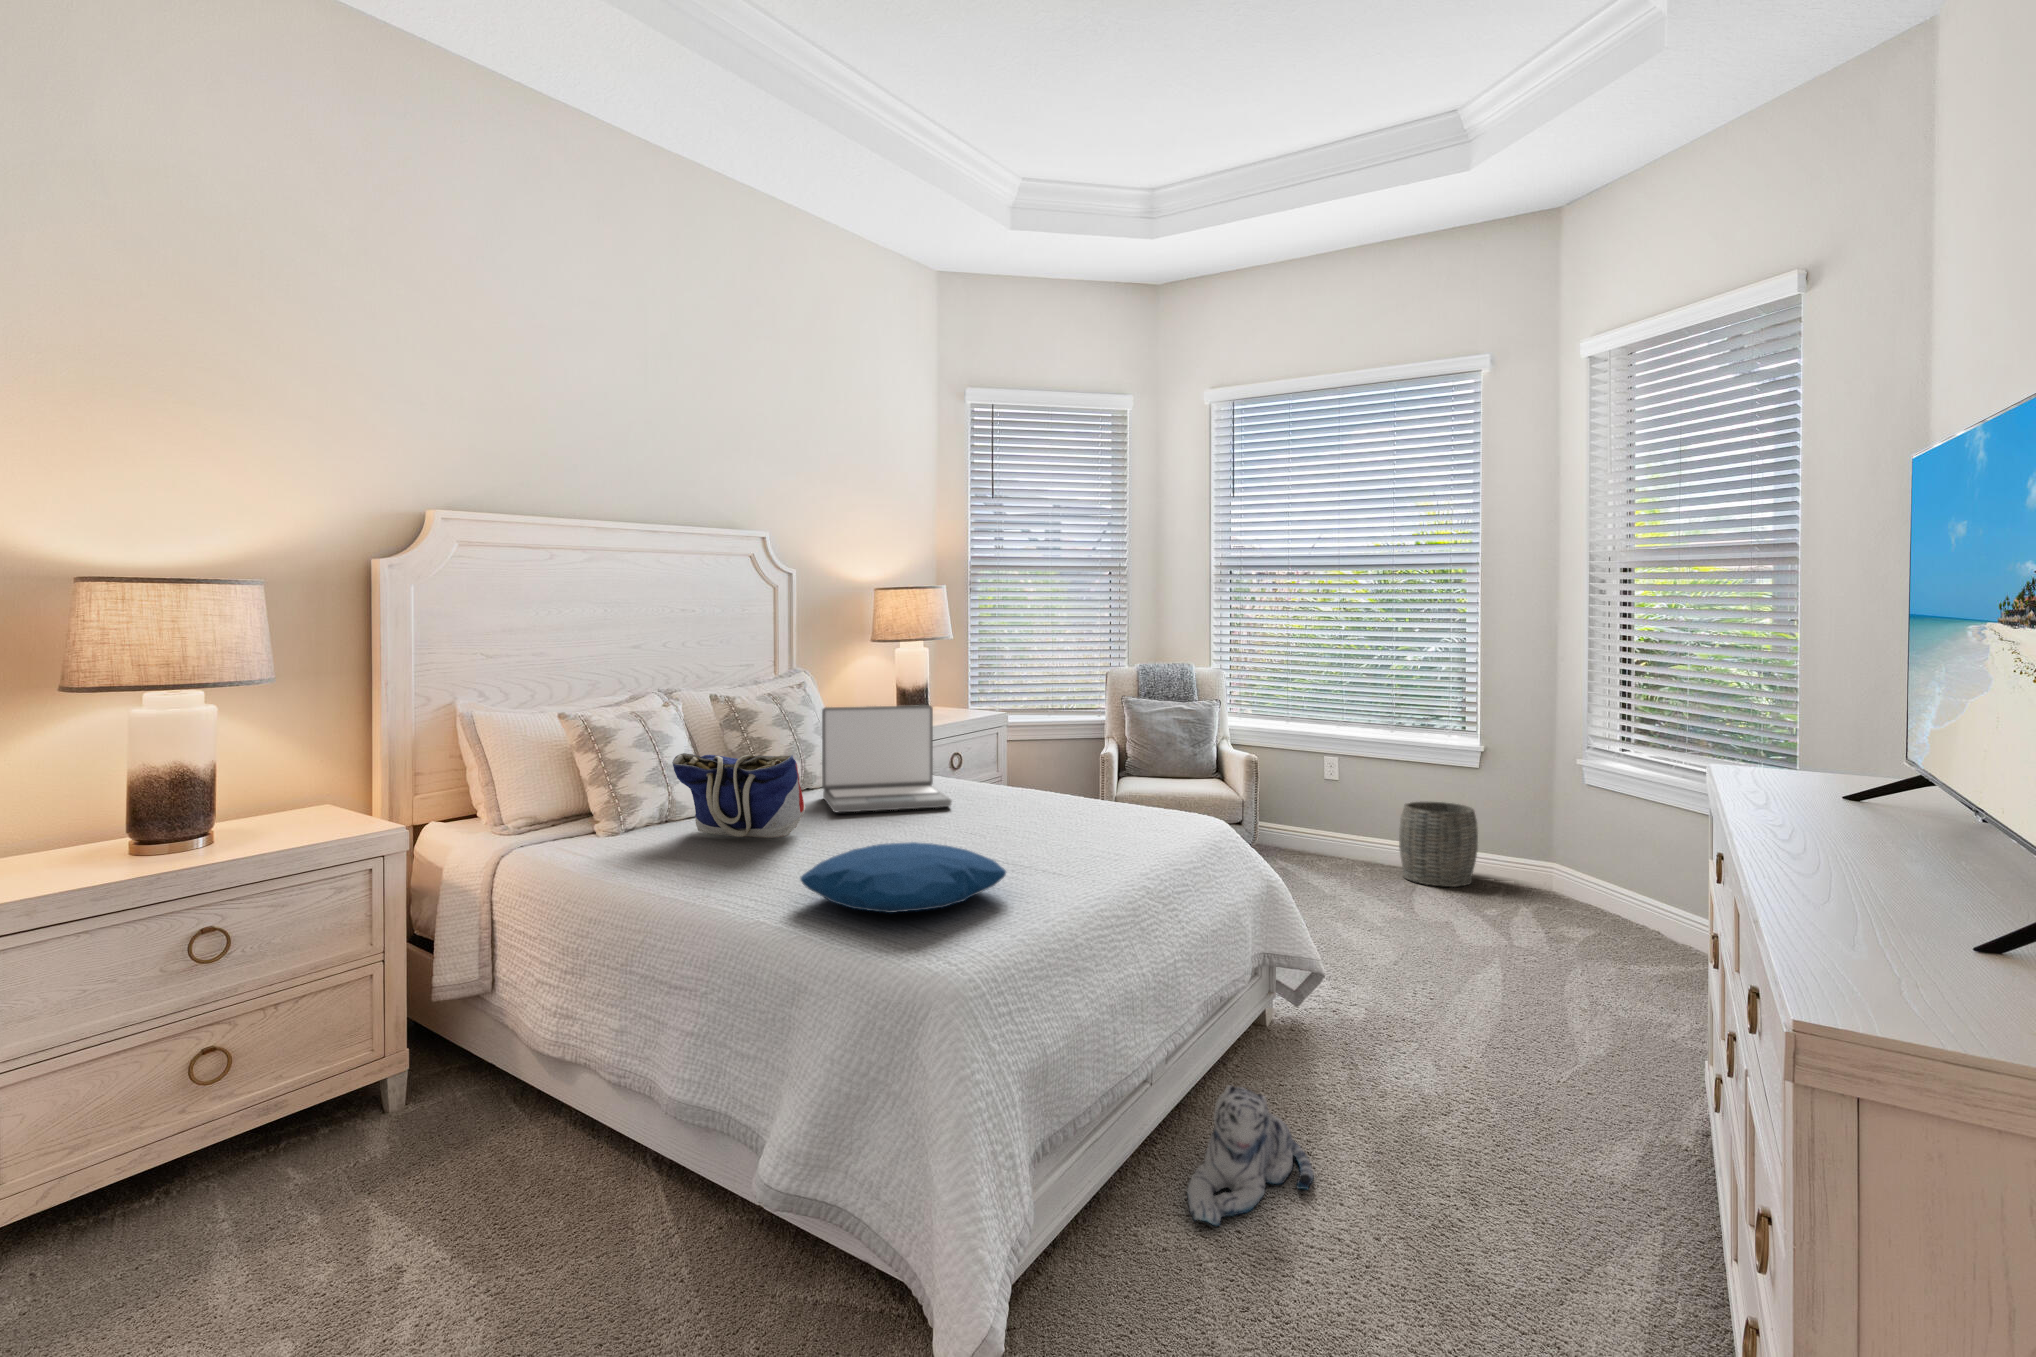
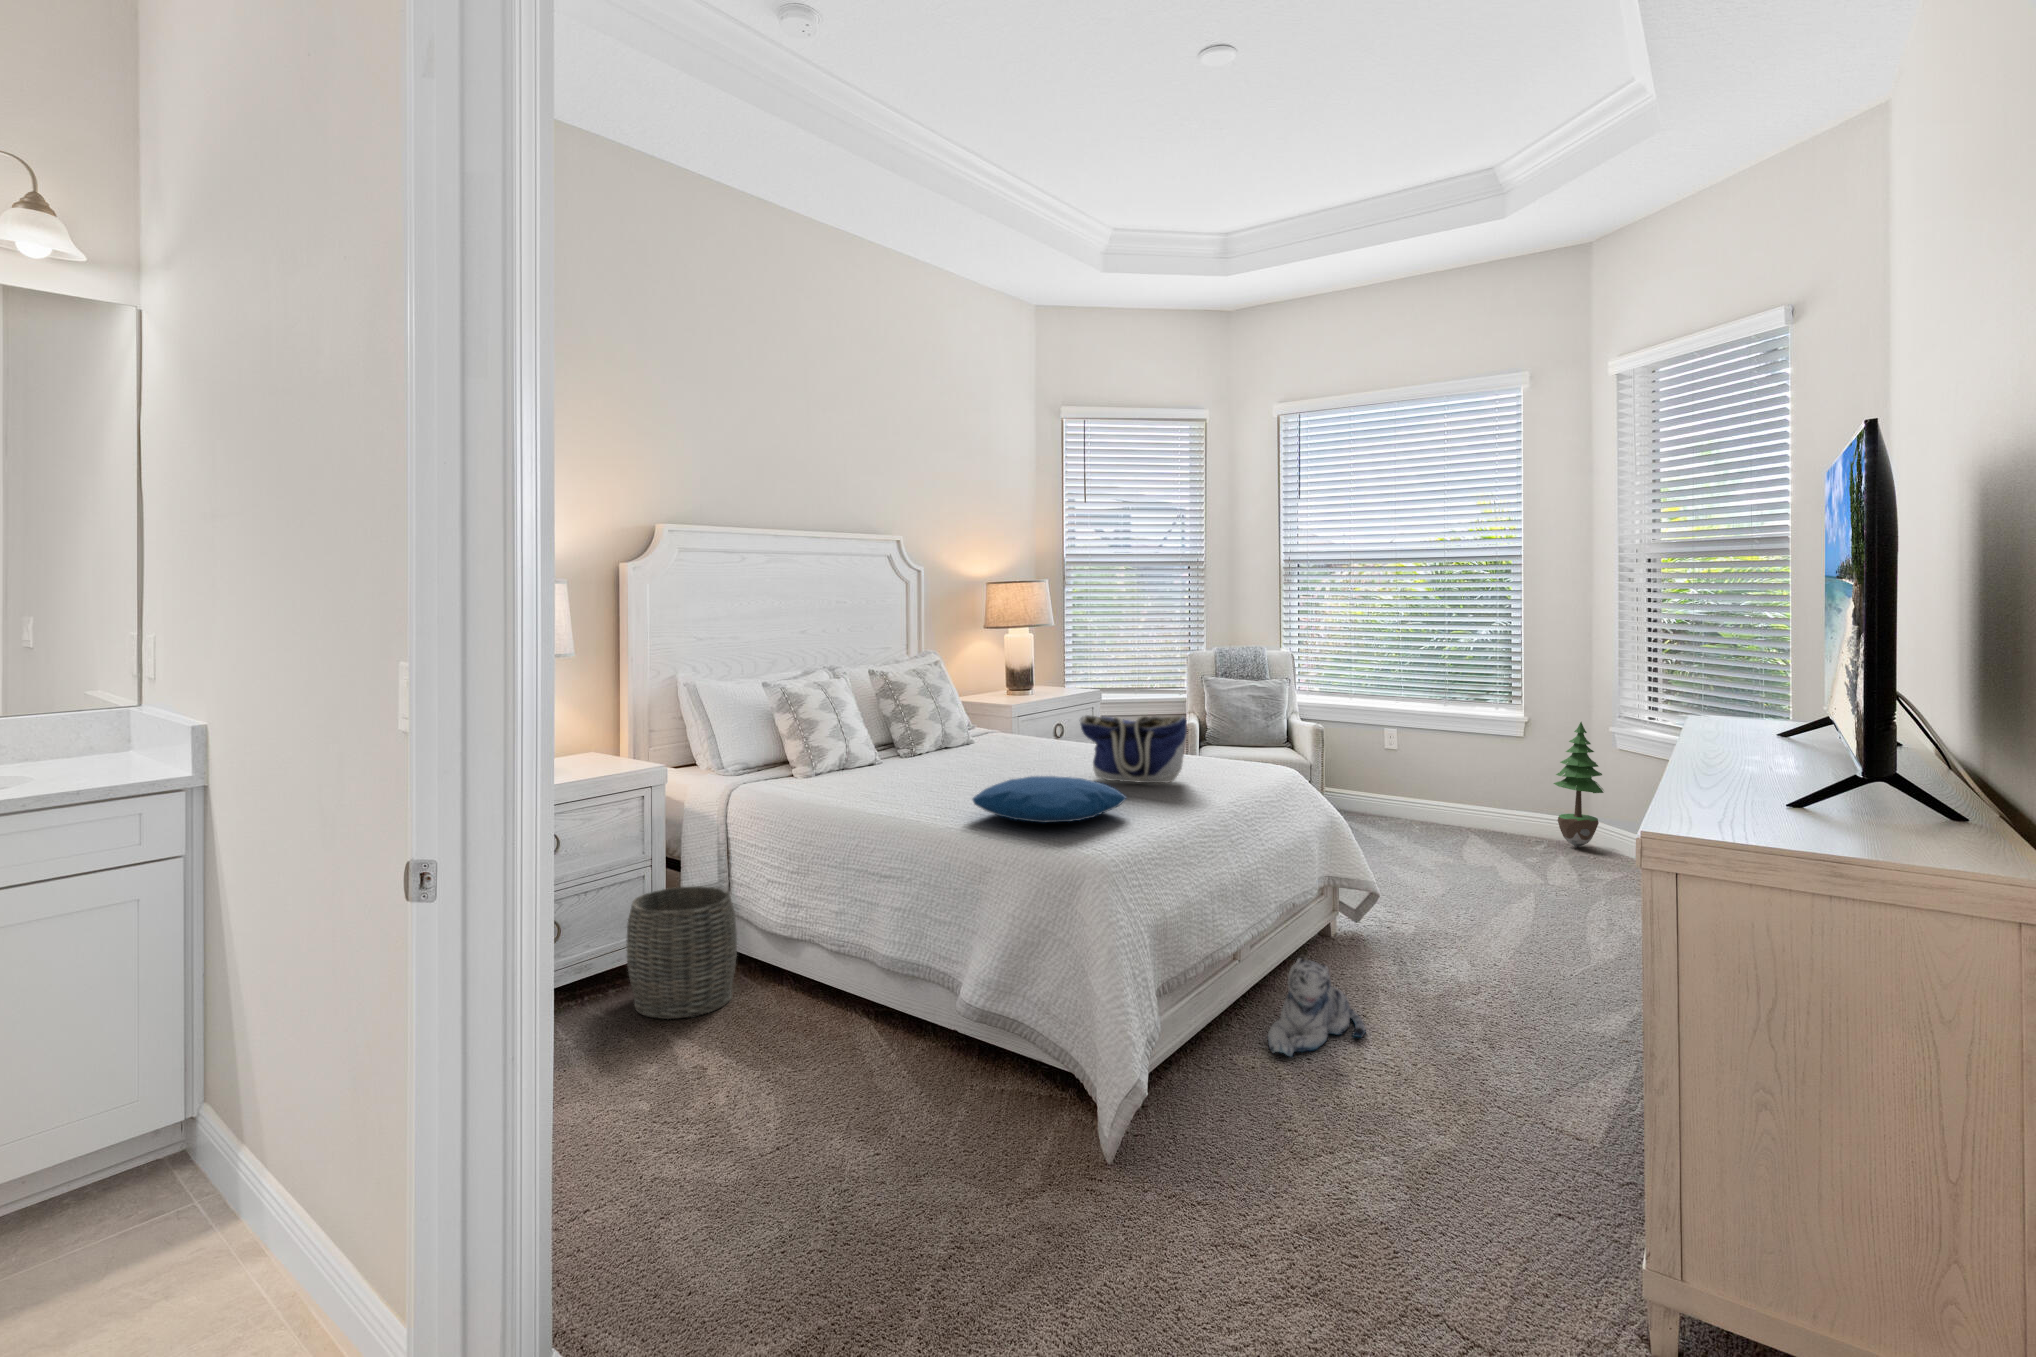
laptop: present [822,705,952,812] -> none [962,678,1070,762]
potted tree: none [1513,752,1571,895] -> present [1554,722,1604,847]
tote bag: present [672,753,806,838] -> present [1080,715,1187,783]
woven basket: present [1399,801,1478,887] -> present [626,886,737,1019]

